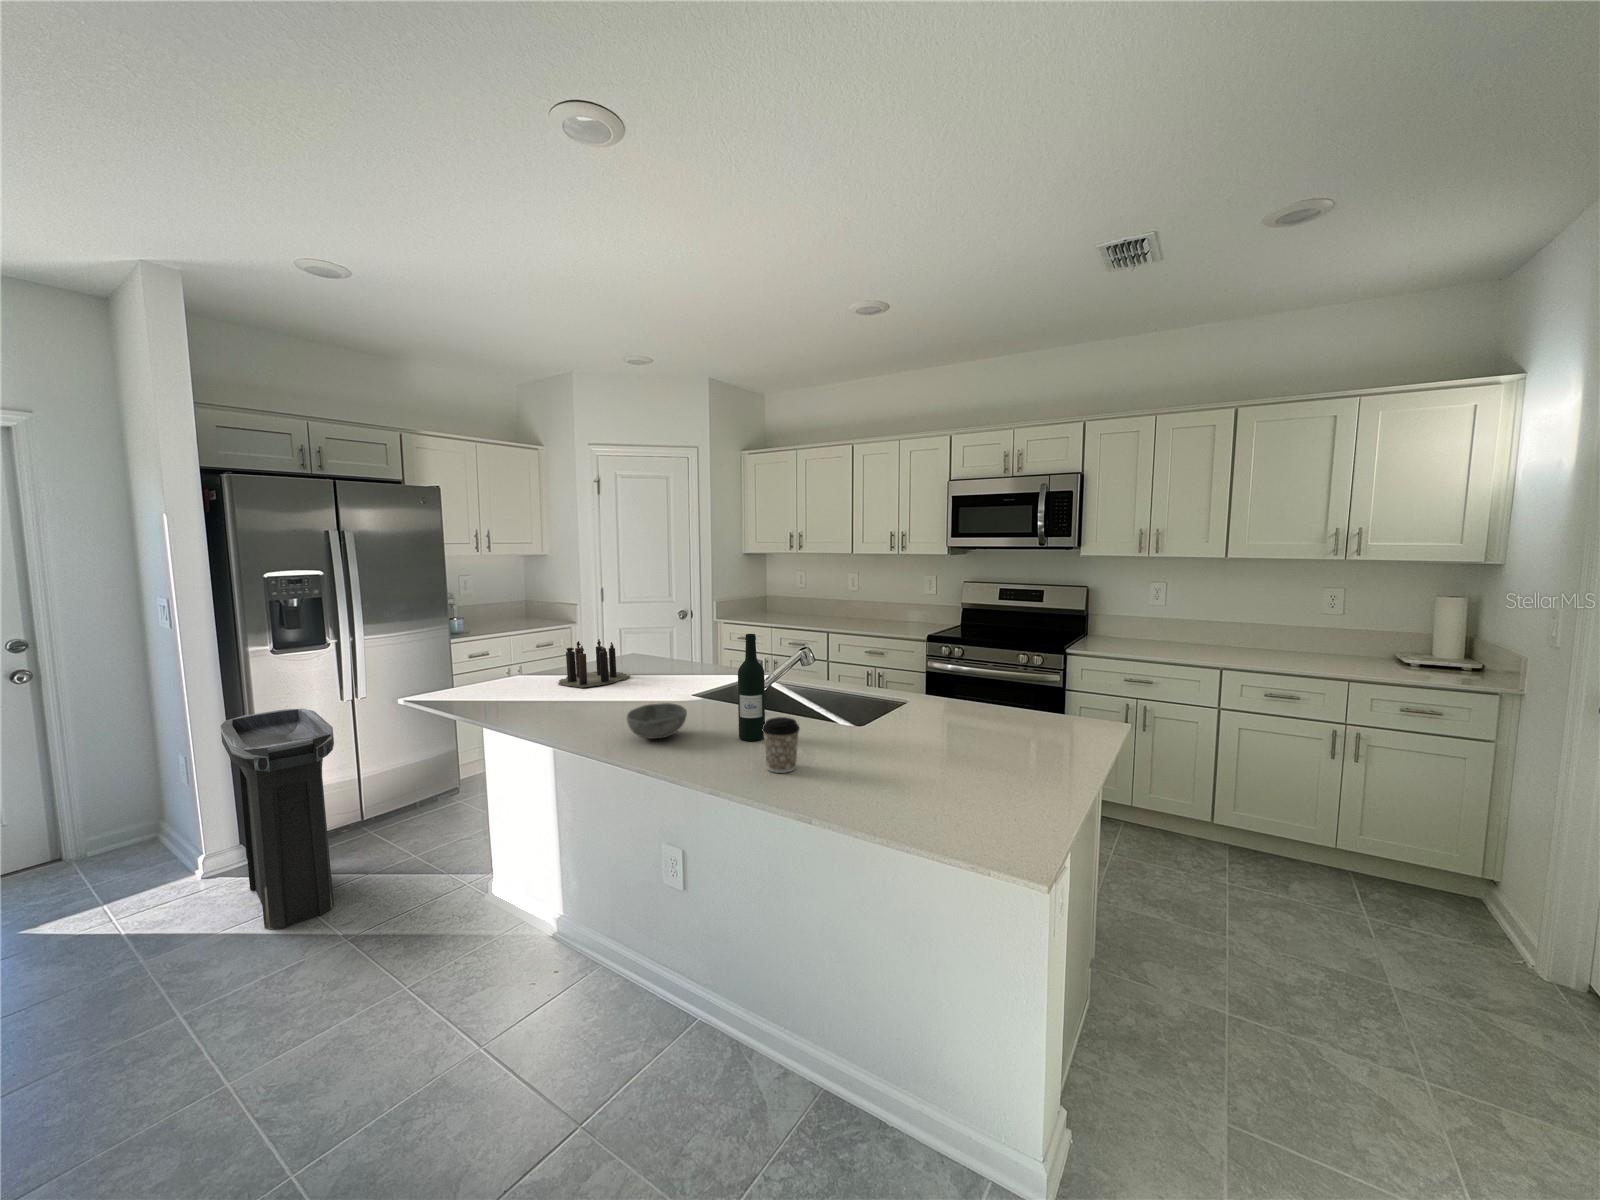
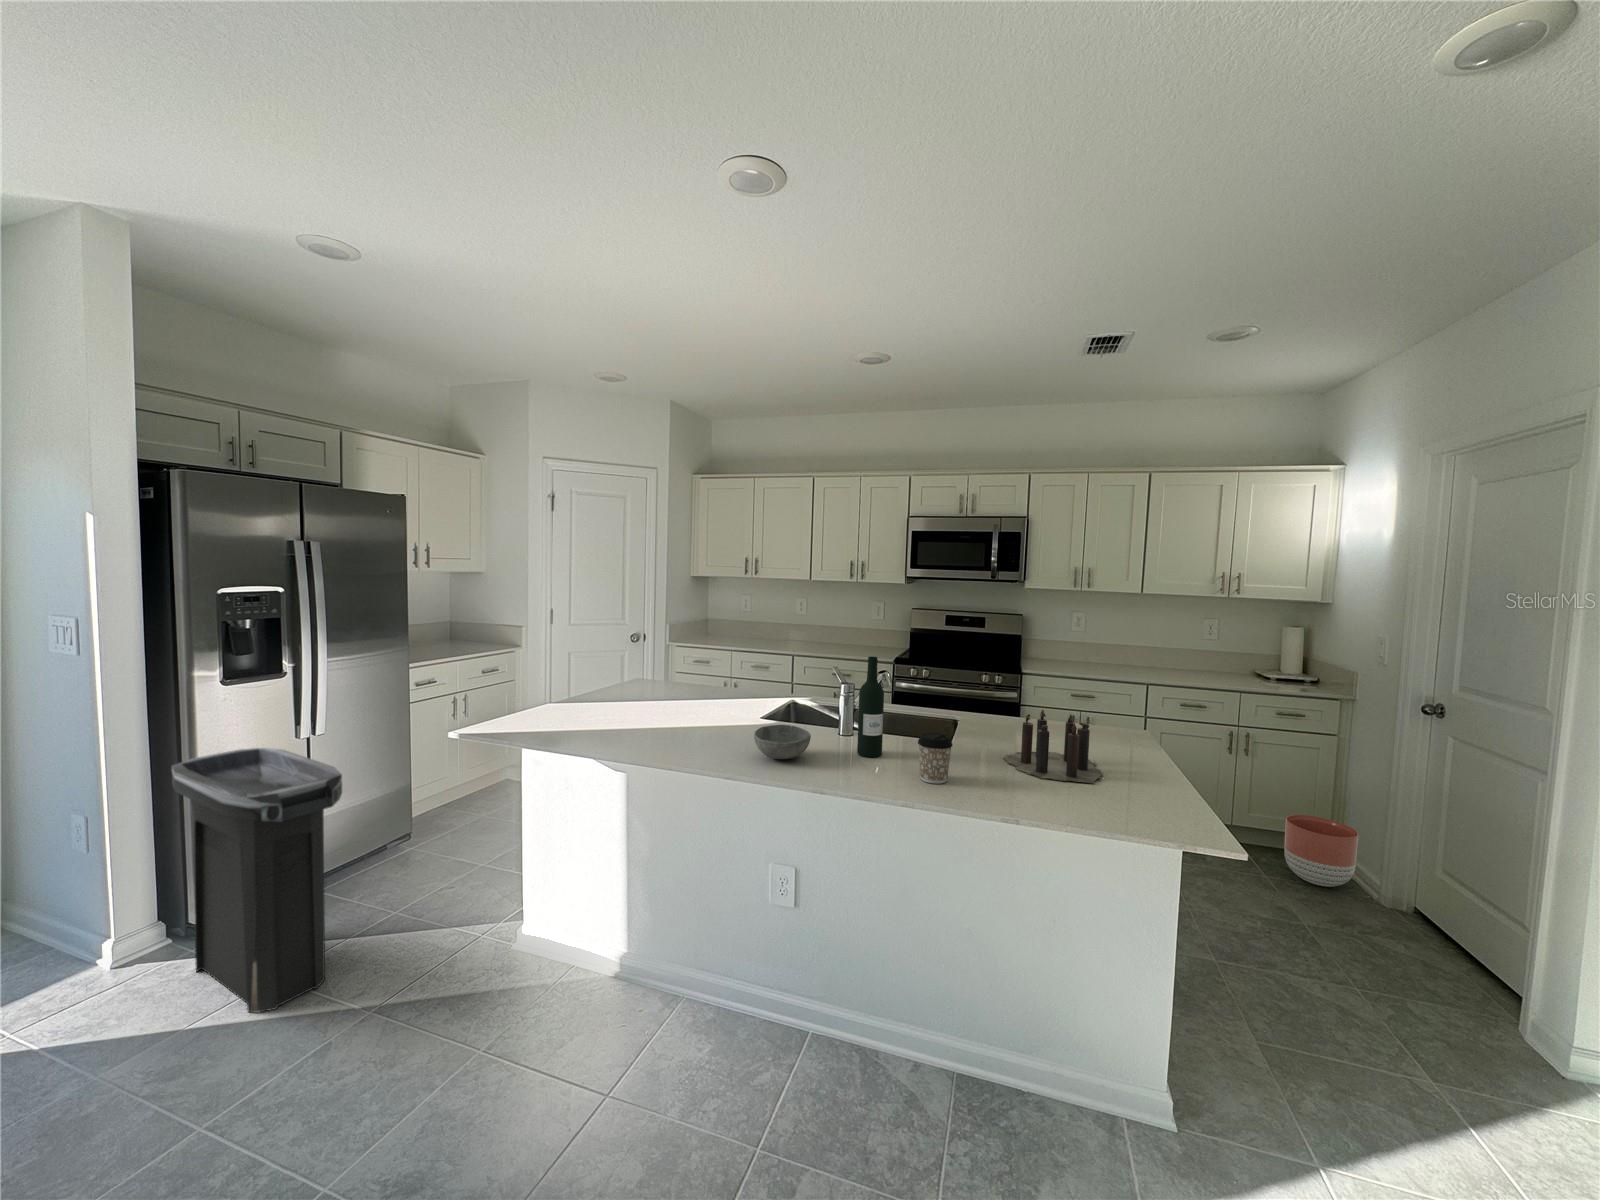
candle: present [559,639,630,688] -> present [1003,710,1103,784]
planter: none [1391,841,1497,939] -> present [1284,815,1359,887]

